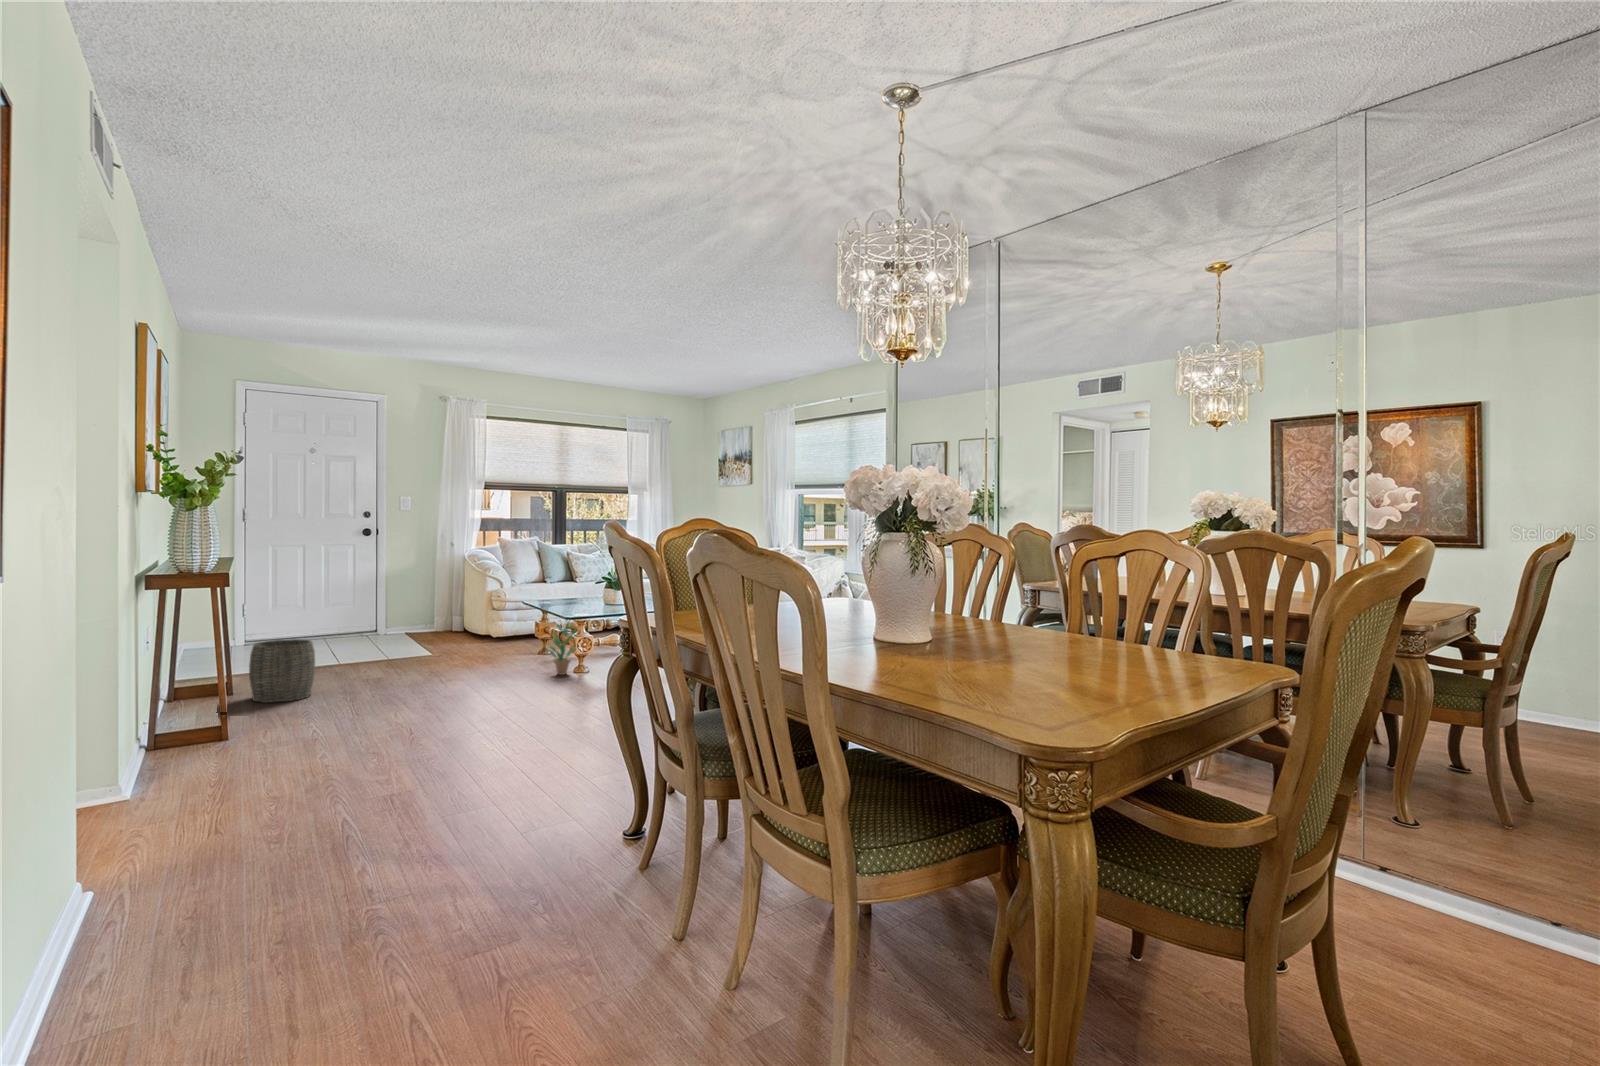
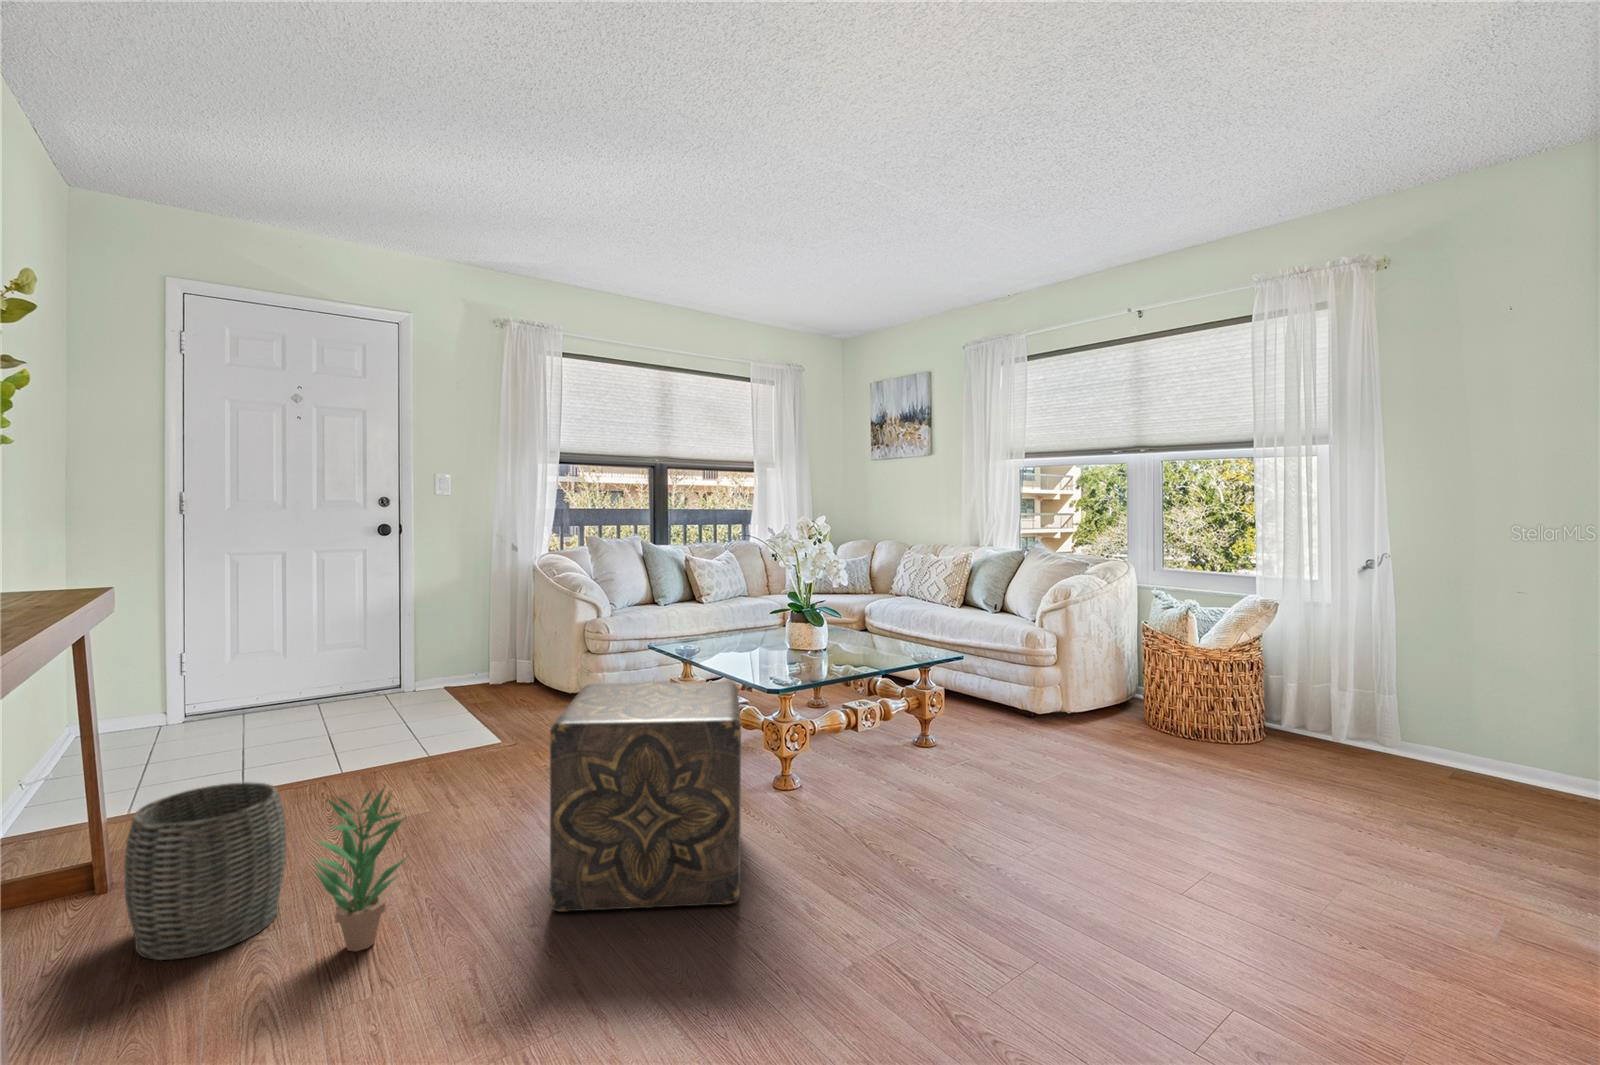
ottoman: none [431,605,537,696] -> present [550,682,741,912]
potted plant: present [549,620,575,675] -> present [314,788,406,951]

